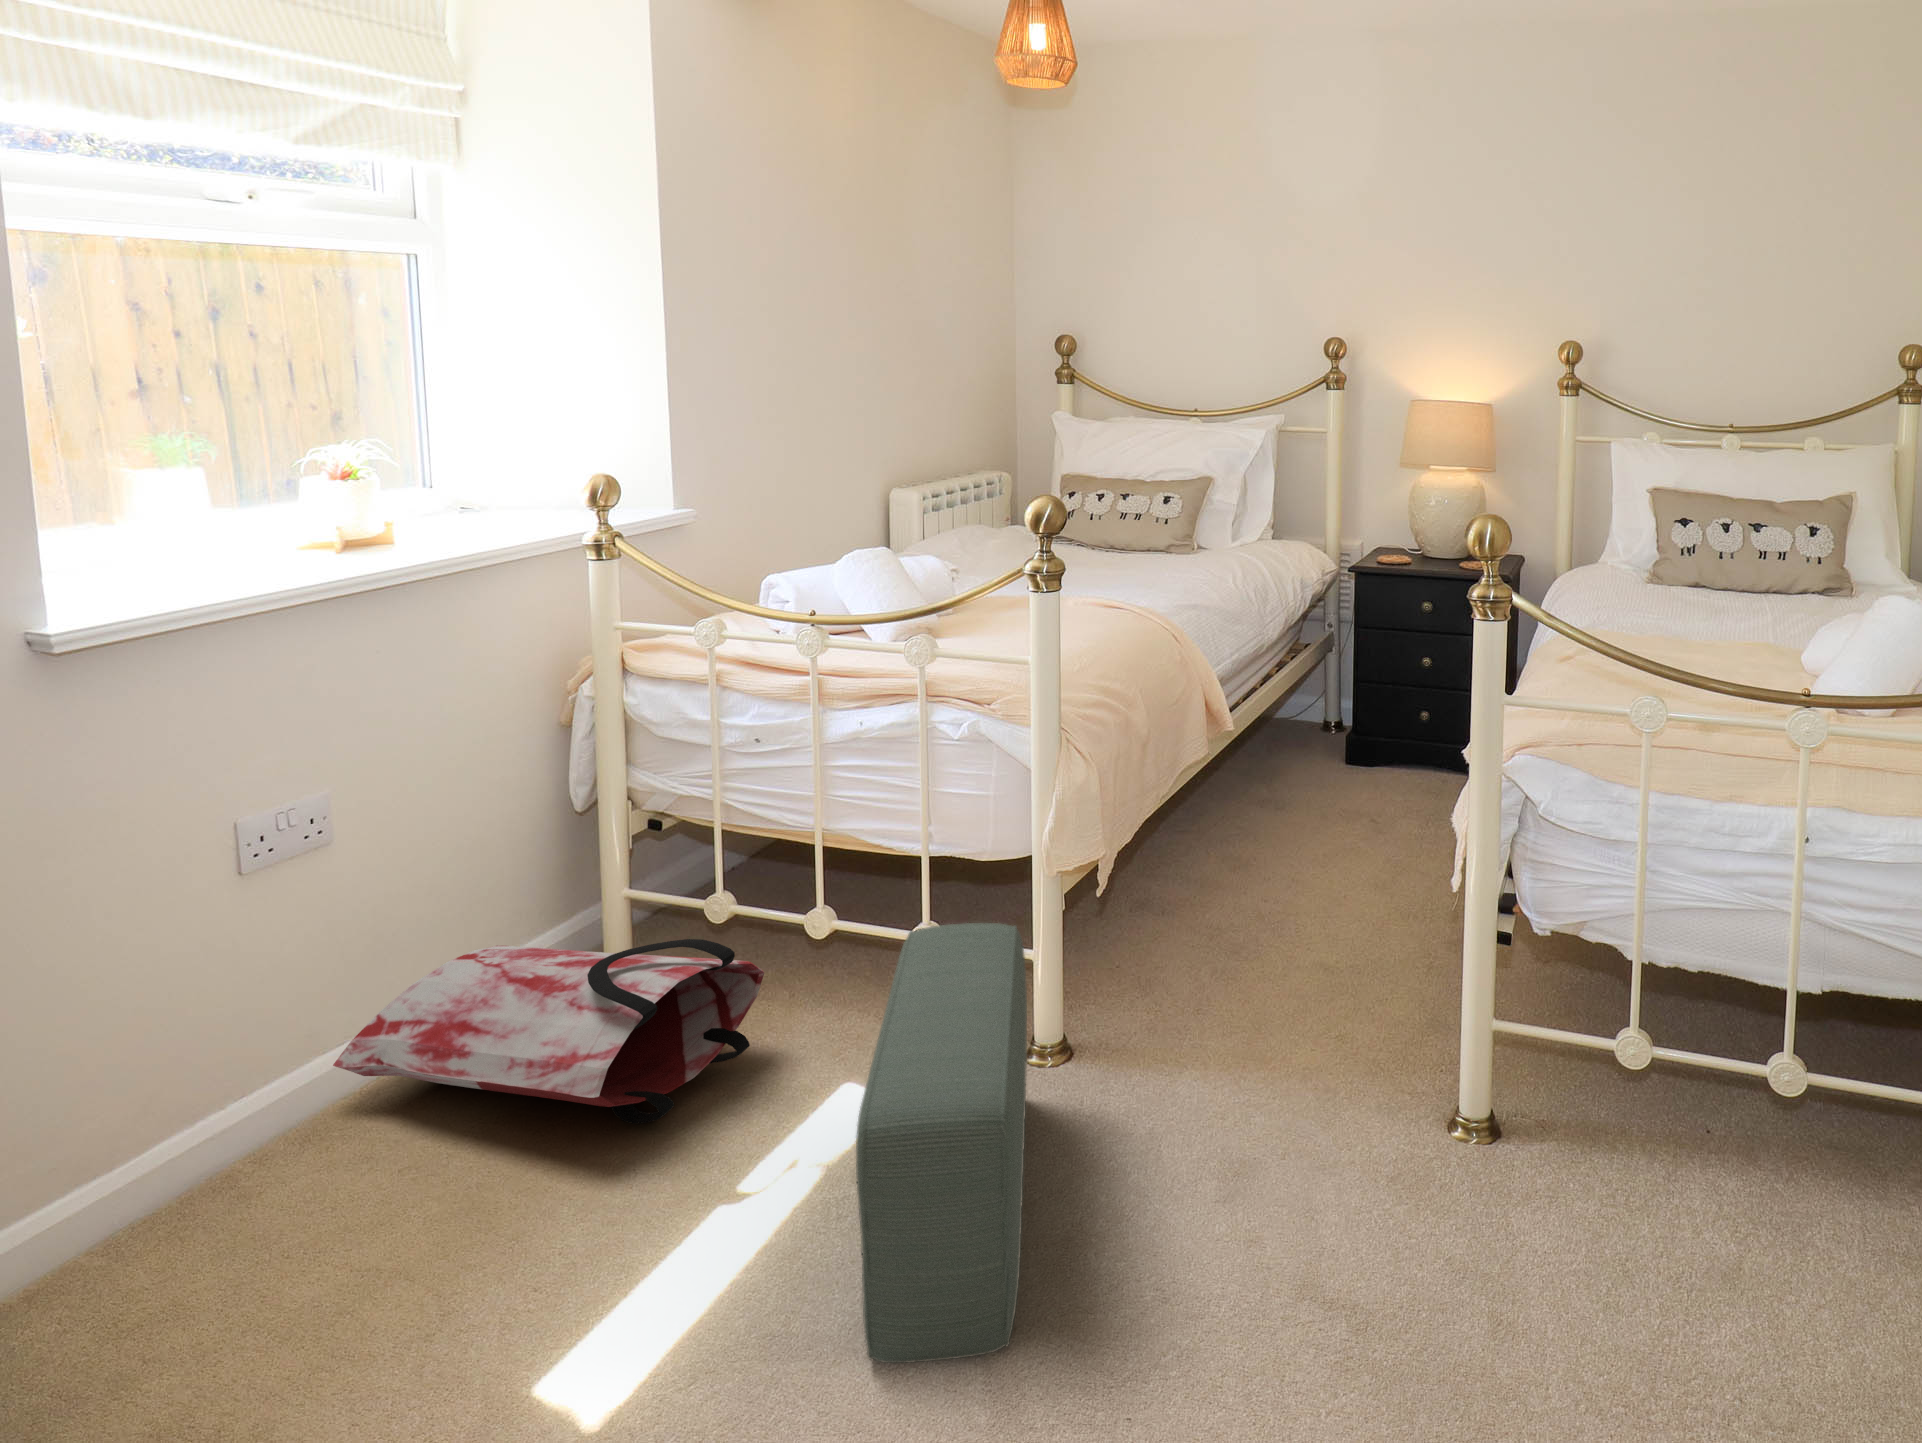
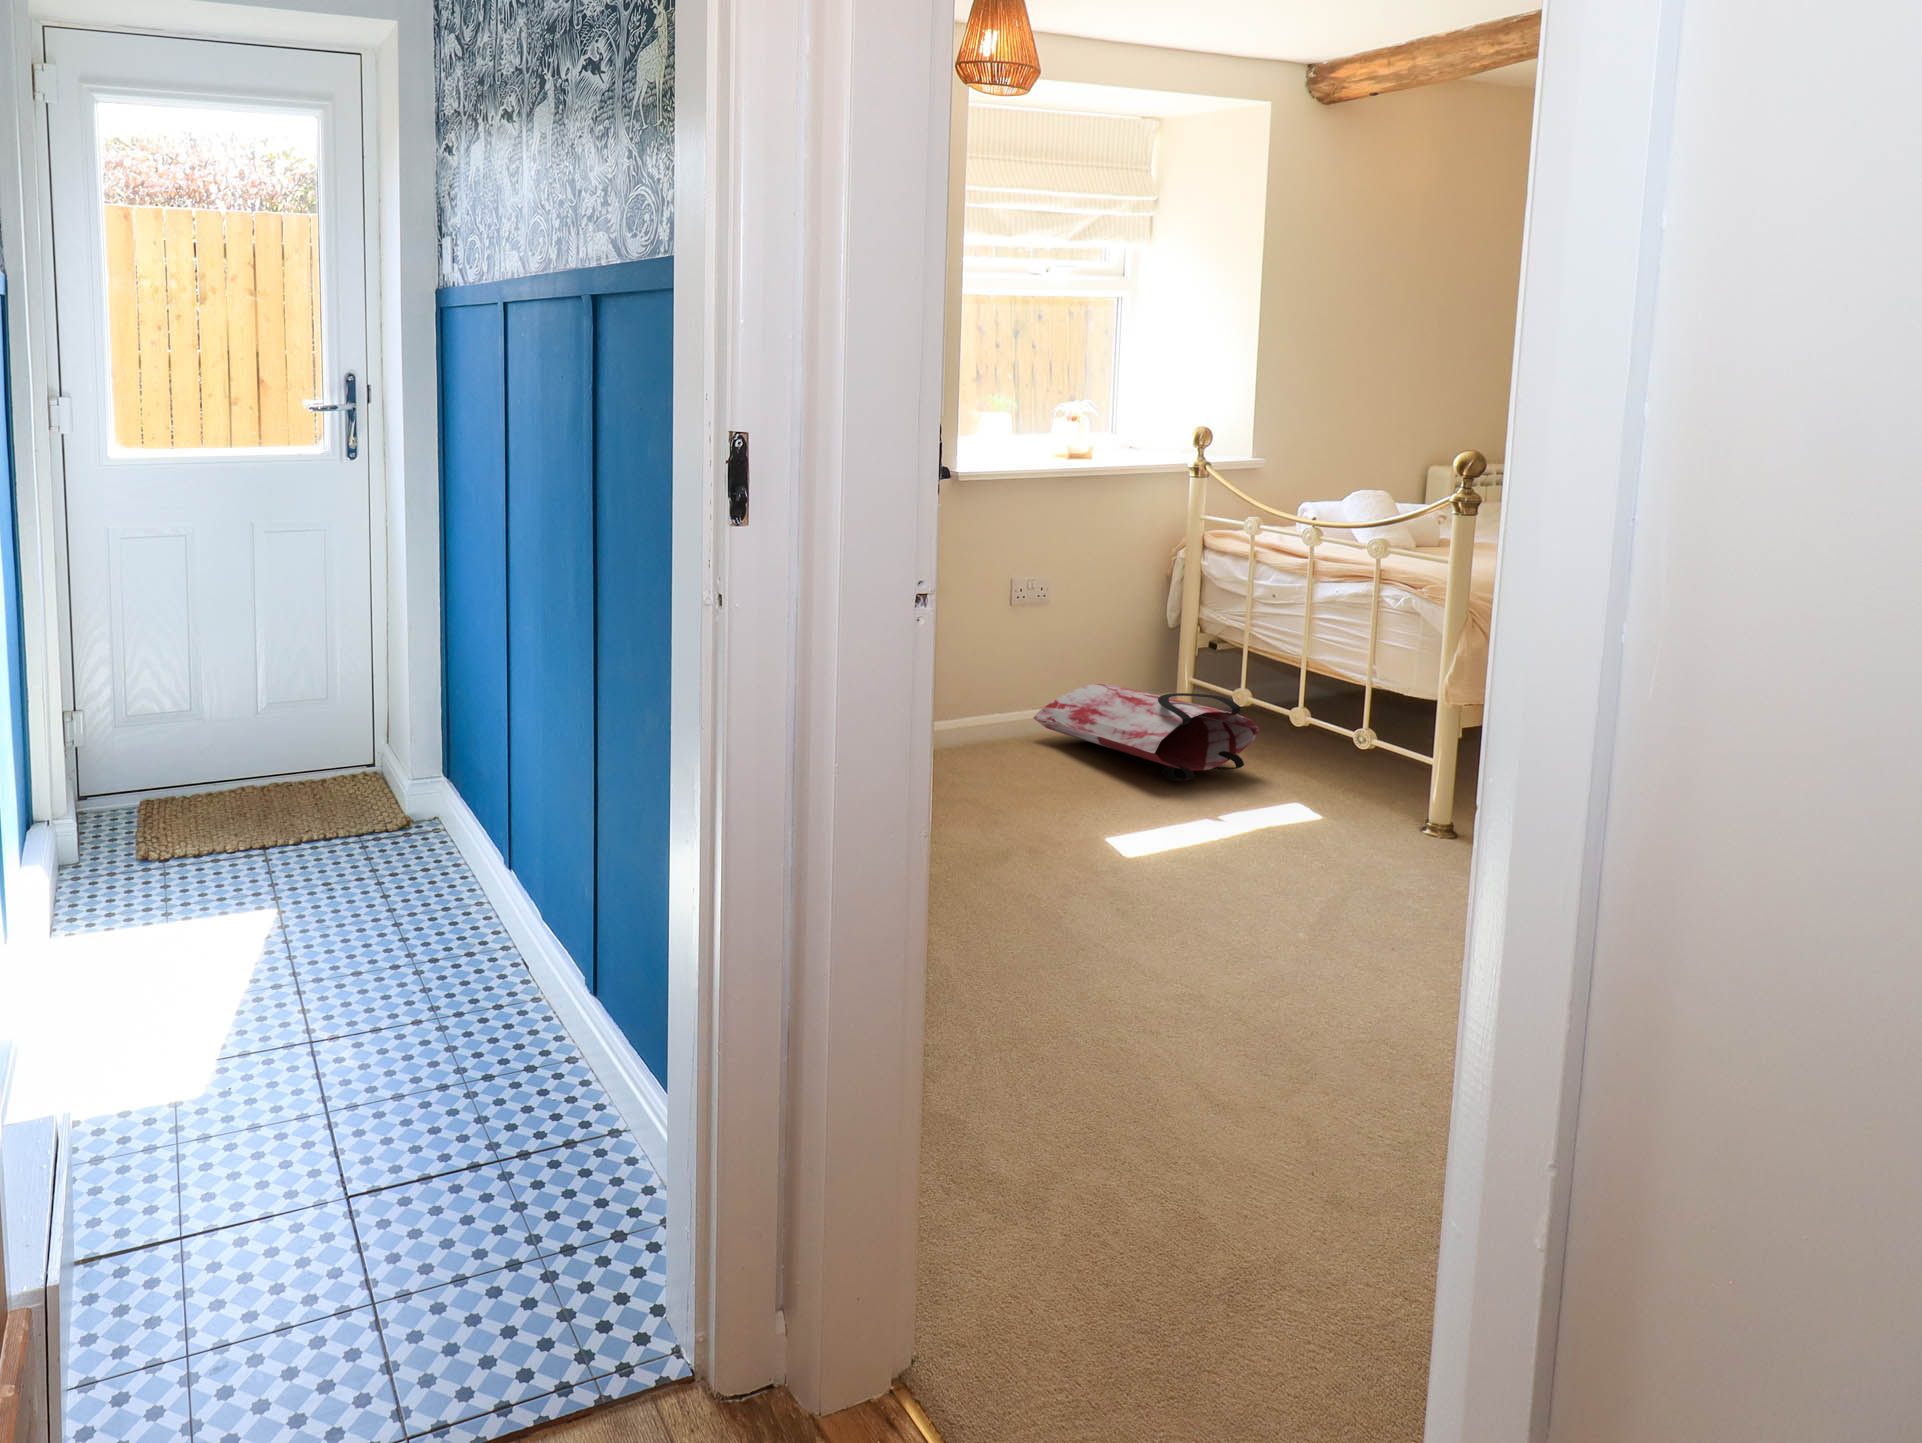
pouf: present [856,923,1027,1363] -> none [1263,709,1416,903]

